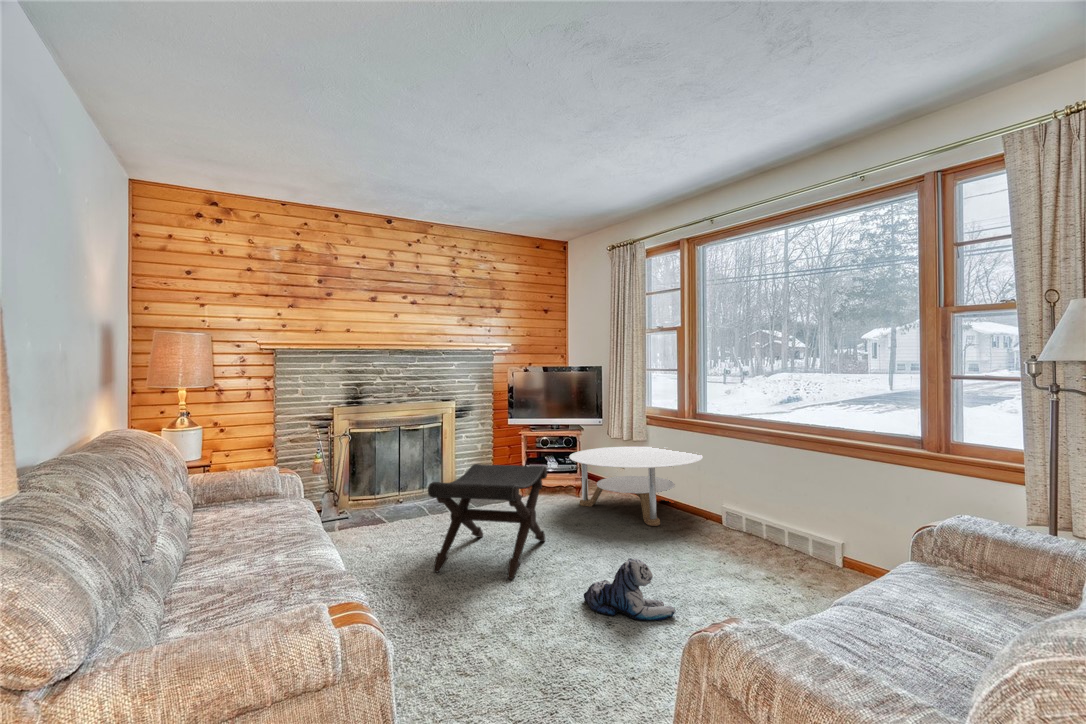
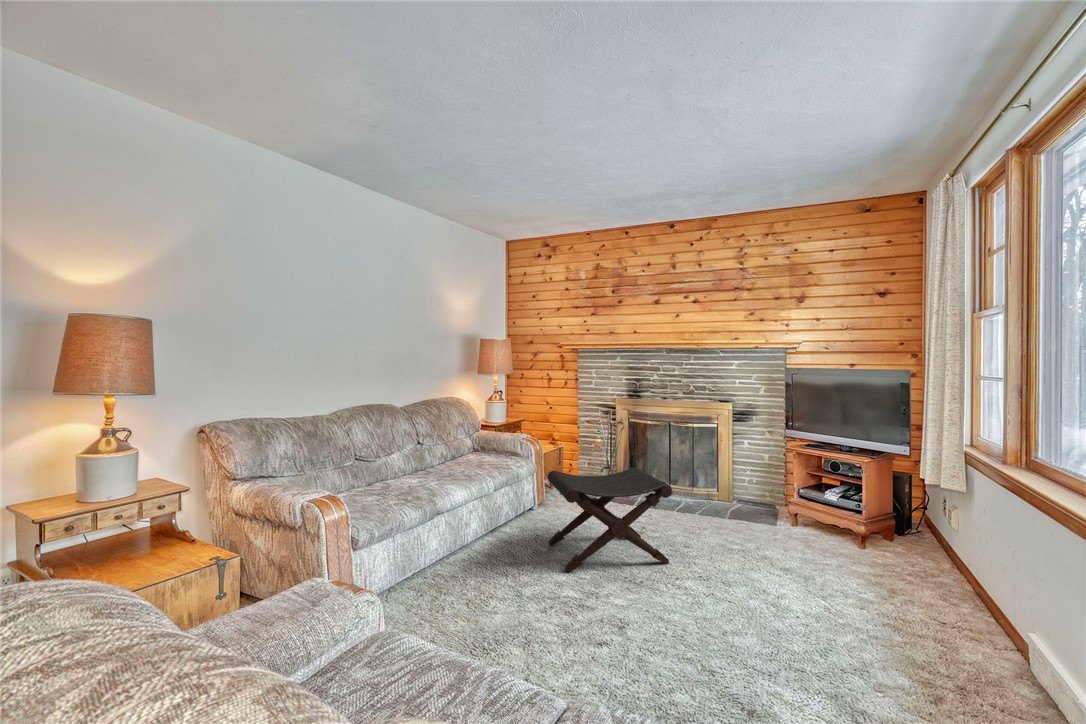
round table: present [569,446,703,526] -> none [757,487,979,610]
plush toy: present [584,558,676,620] -> none [537,585,586,656]

